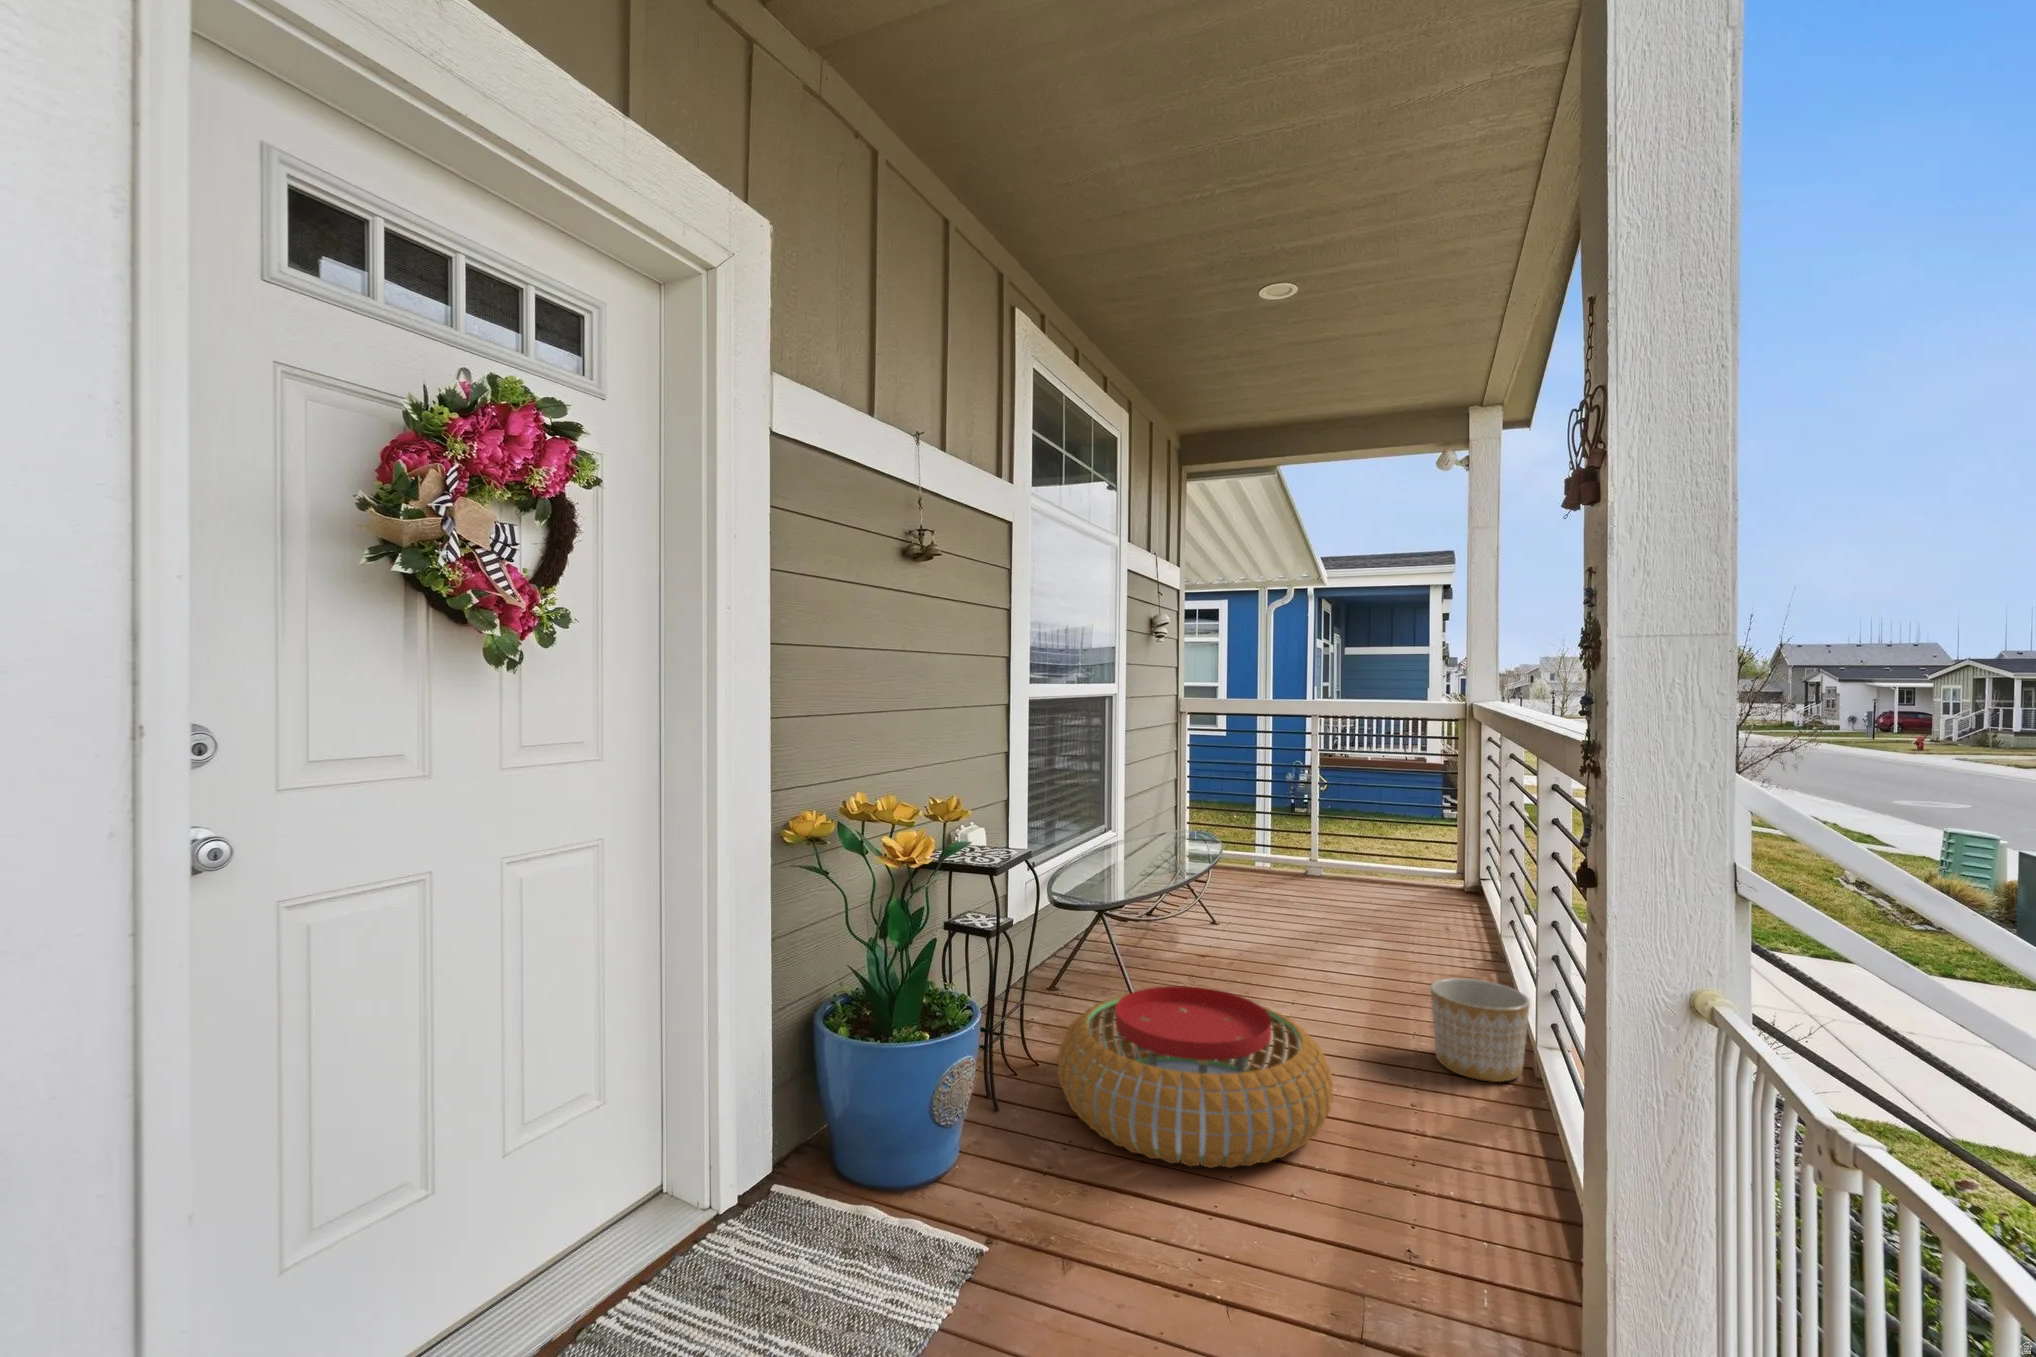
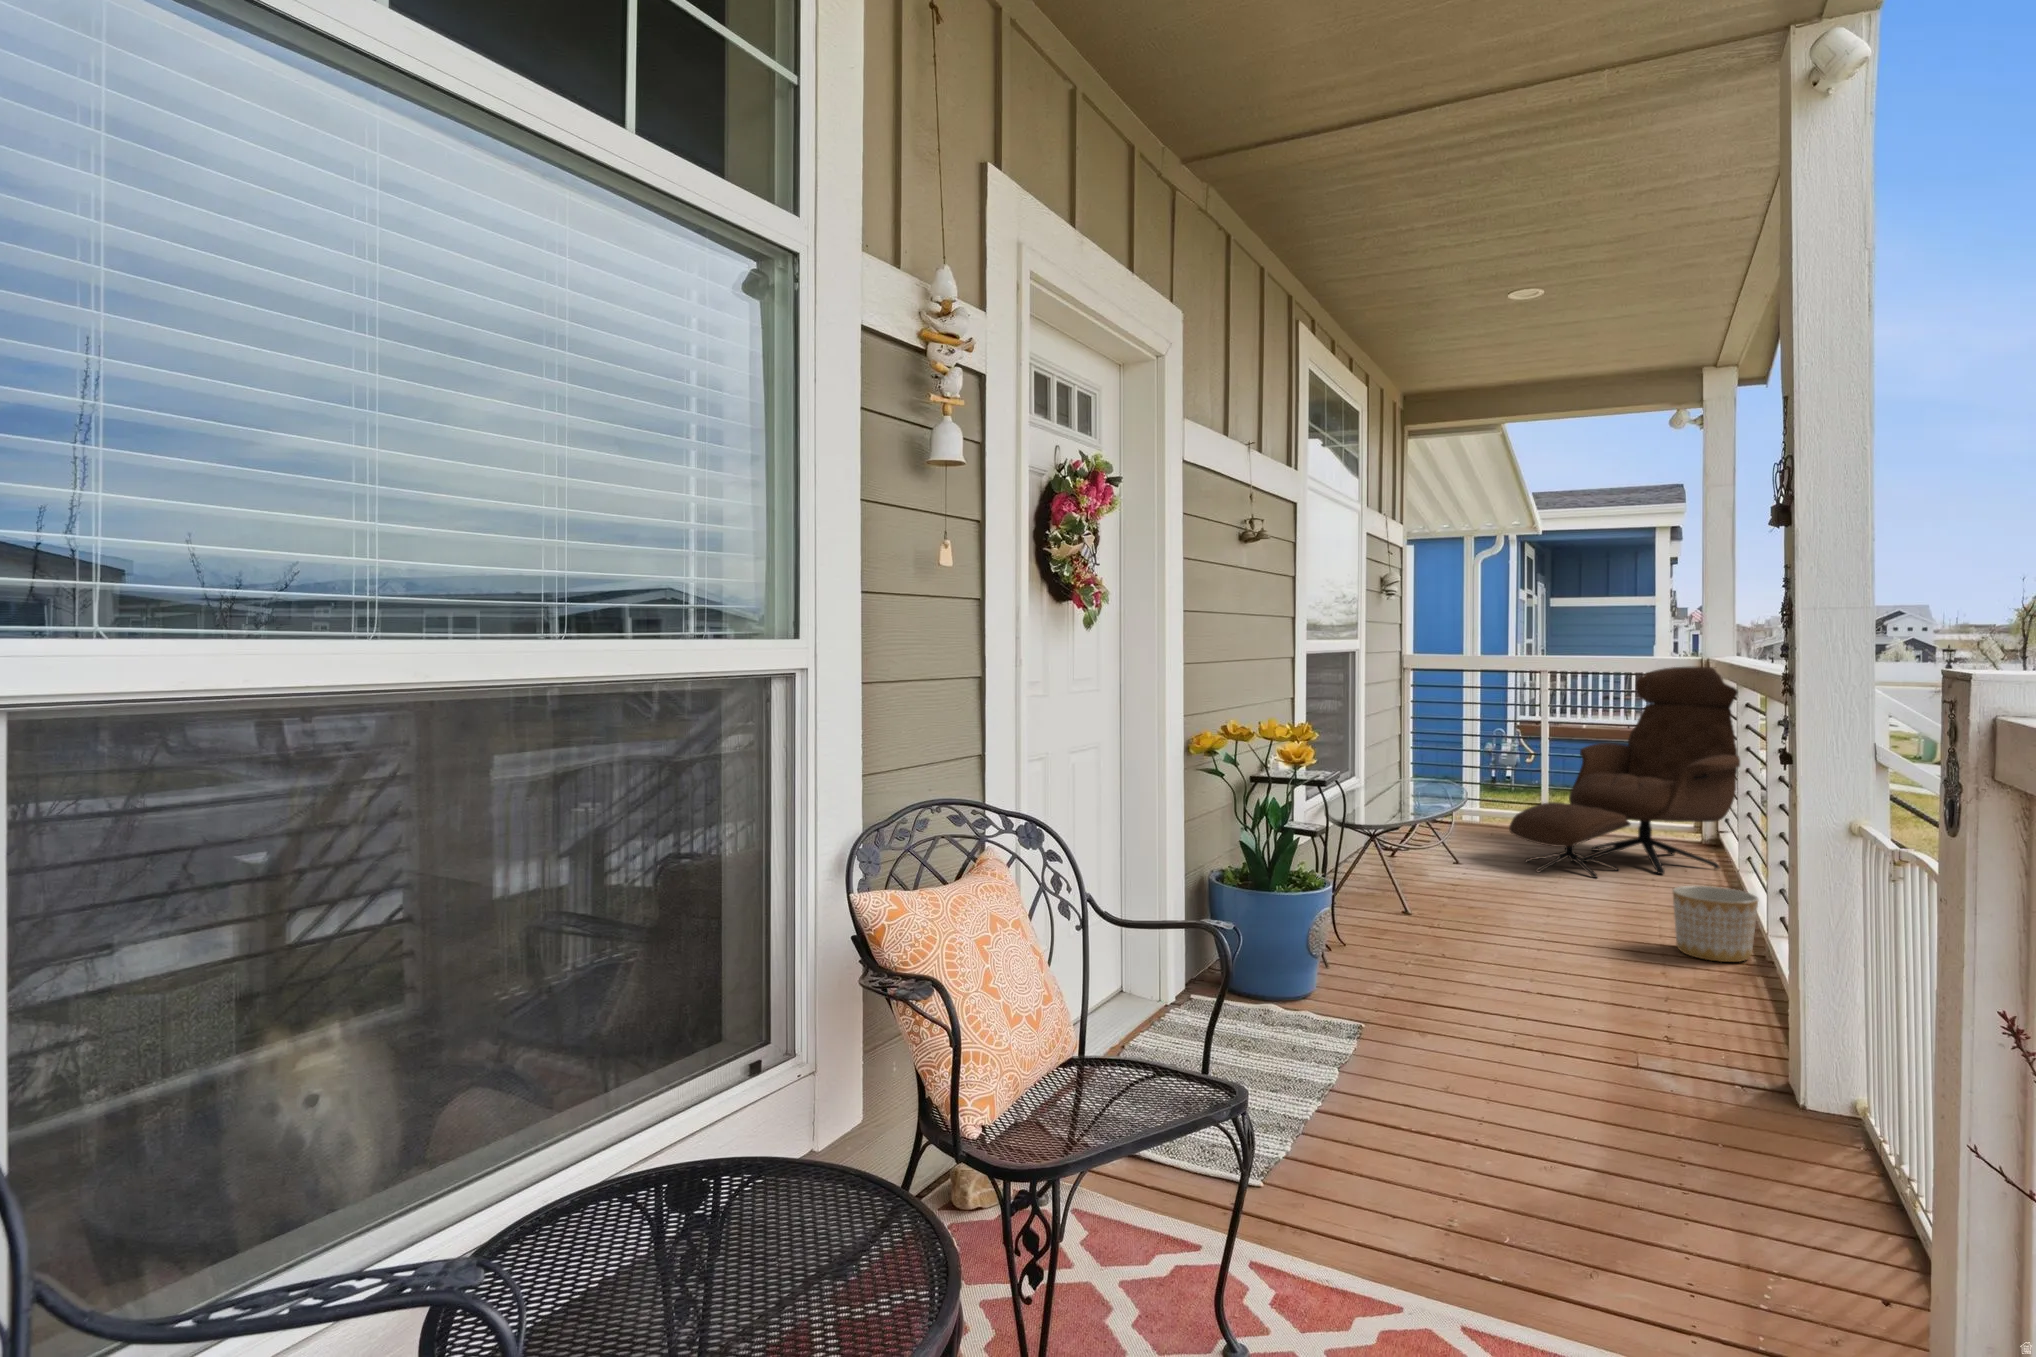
lounge chair: none [1271,712,1516,941] -> present [1509,667,1740,878]
pouf: present [1058,986,1333,1168] -> none [1372,884,1598,998]

